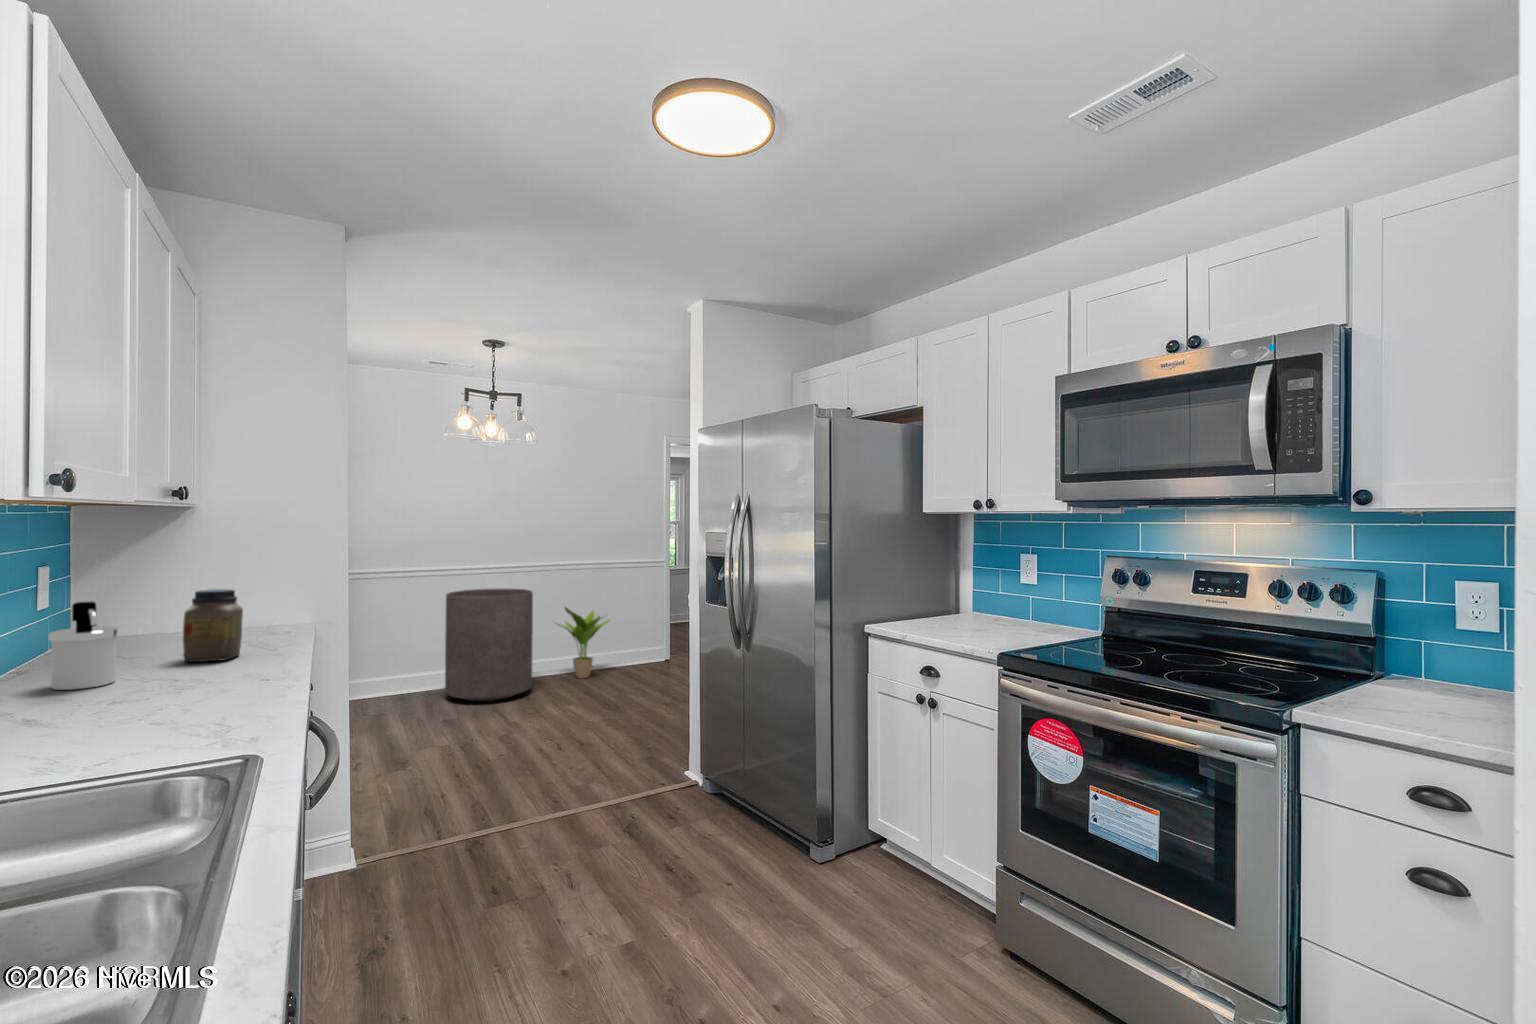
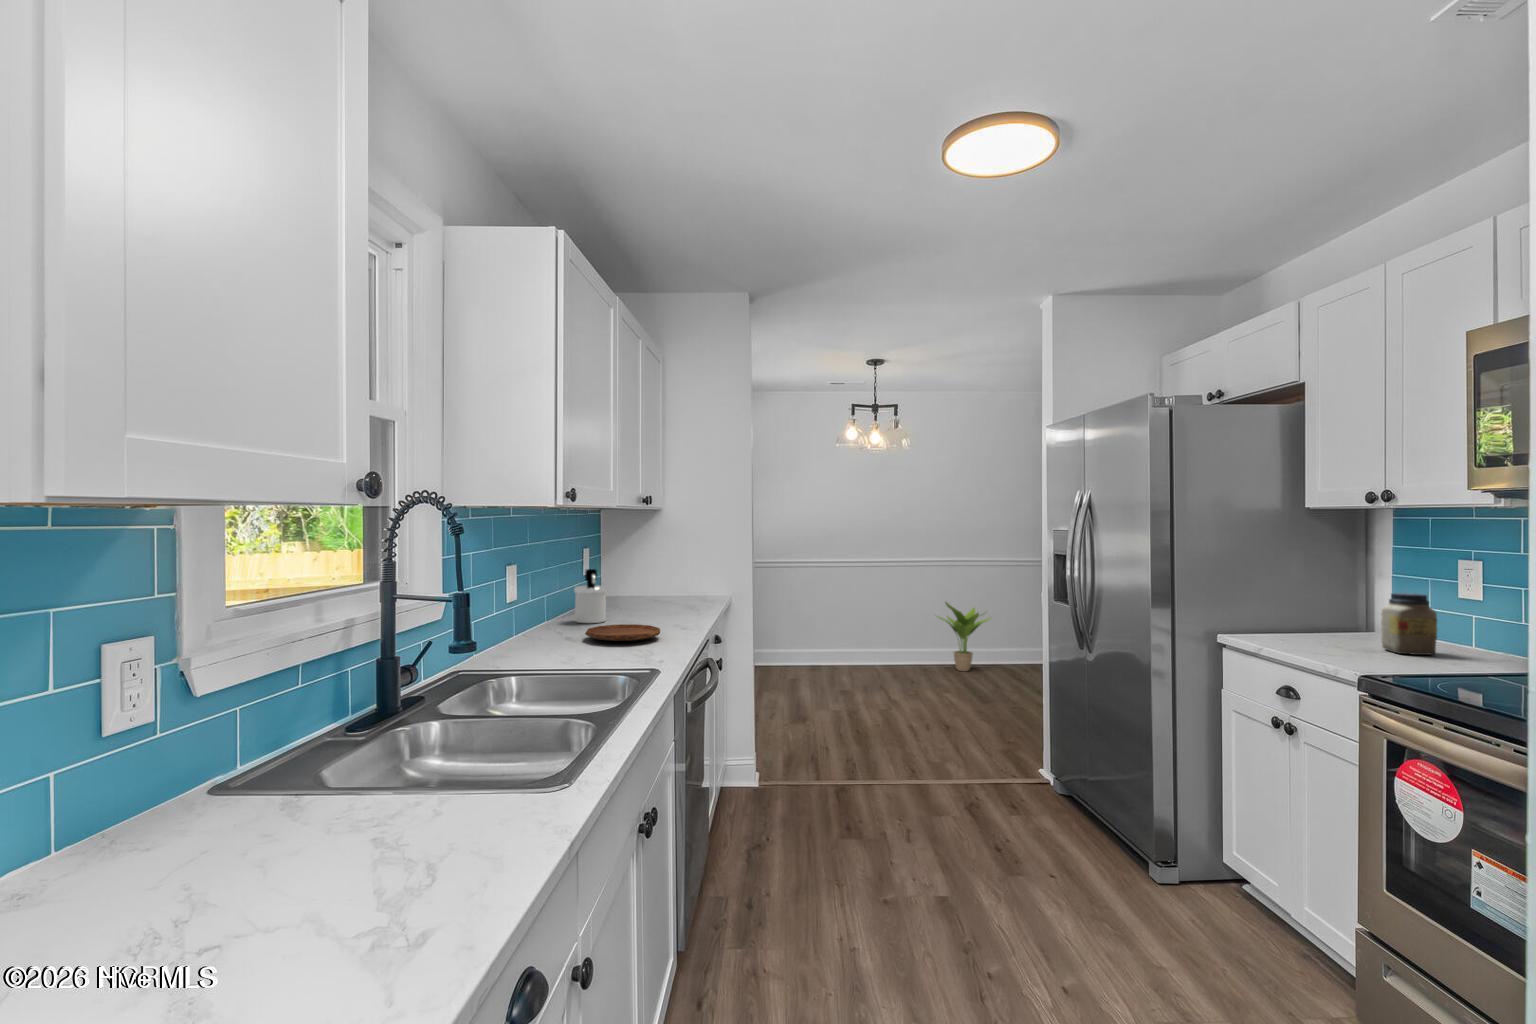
trash can: present [445,588,533,701] -> none [841,581,915,680]
jar: present [183,589,243,662] -> present [1381,593,1437,655]
tray: none [84,682,234,716] -> present [585,624,660,641]

